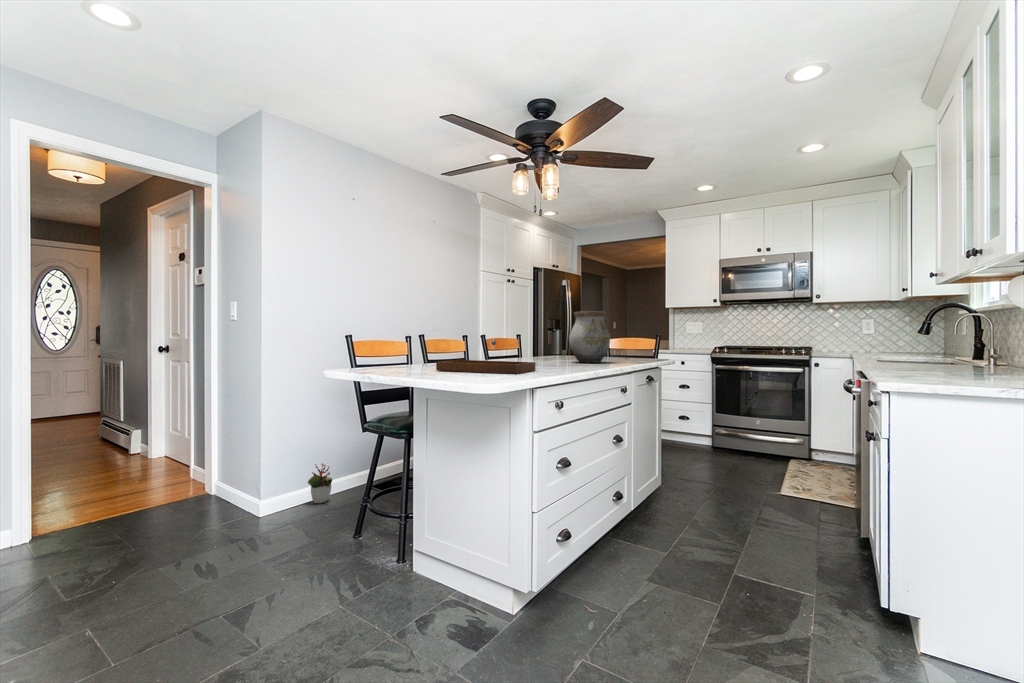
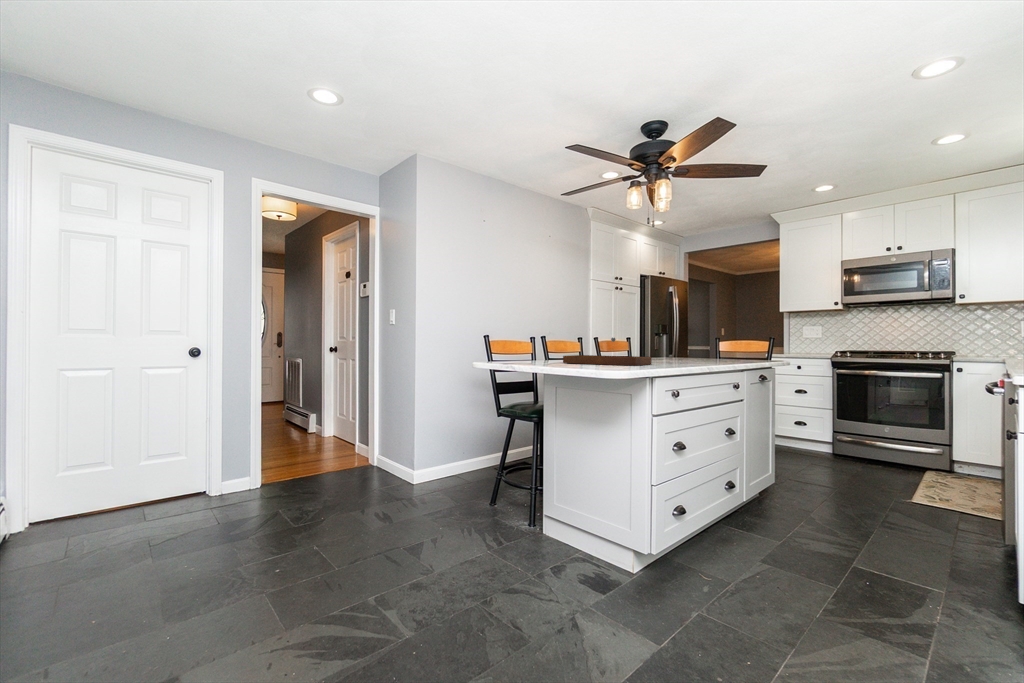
vase: present [569,311,610,363] -> none [681,313,721,361]
decorative plant: present [308,464,332,503] -> none [449,443,468,477]

